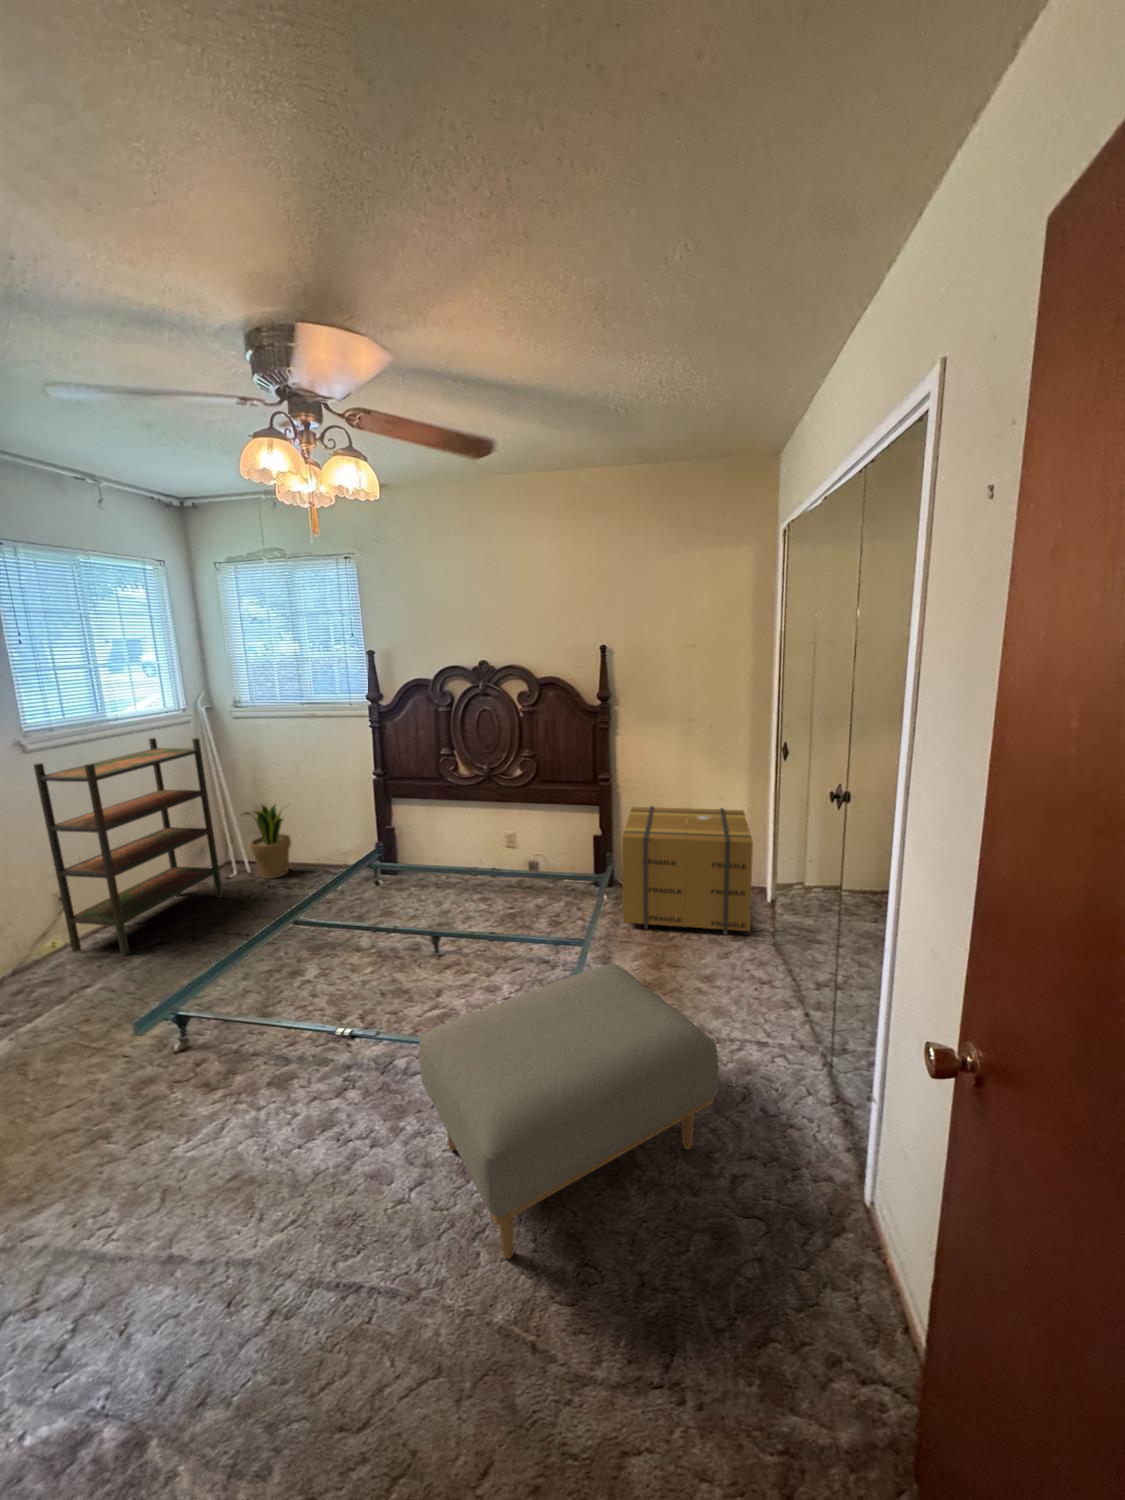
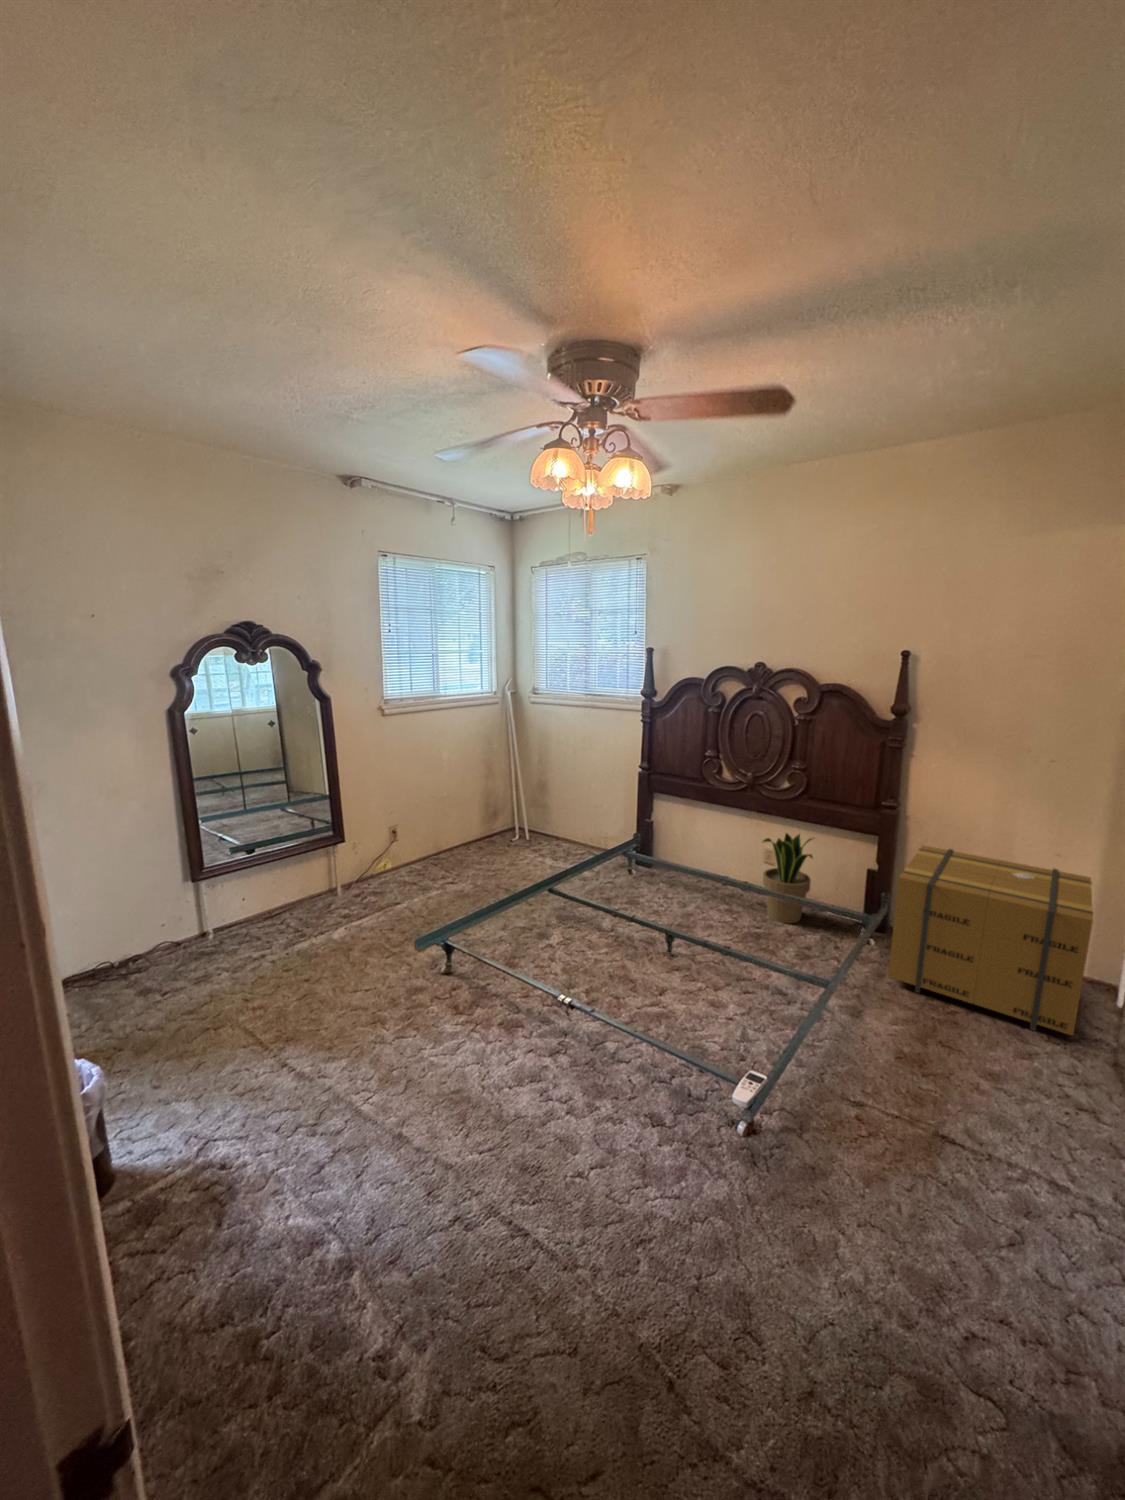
bookshelf: present [34,738,223,956] -> none [386,713,504,887]
potted plant: present [242,805,291,879] -> present [763,833,813,923]
ottoman: present [419,964,720,1259] -> none [618,1016,965,1281]

